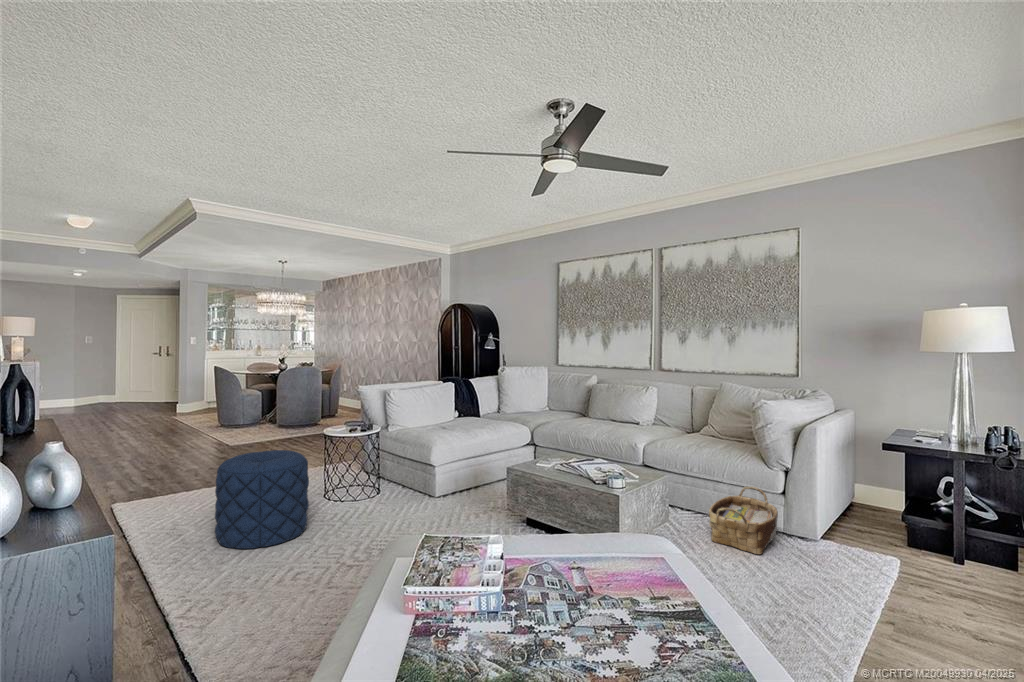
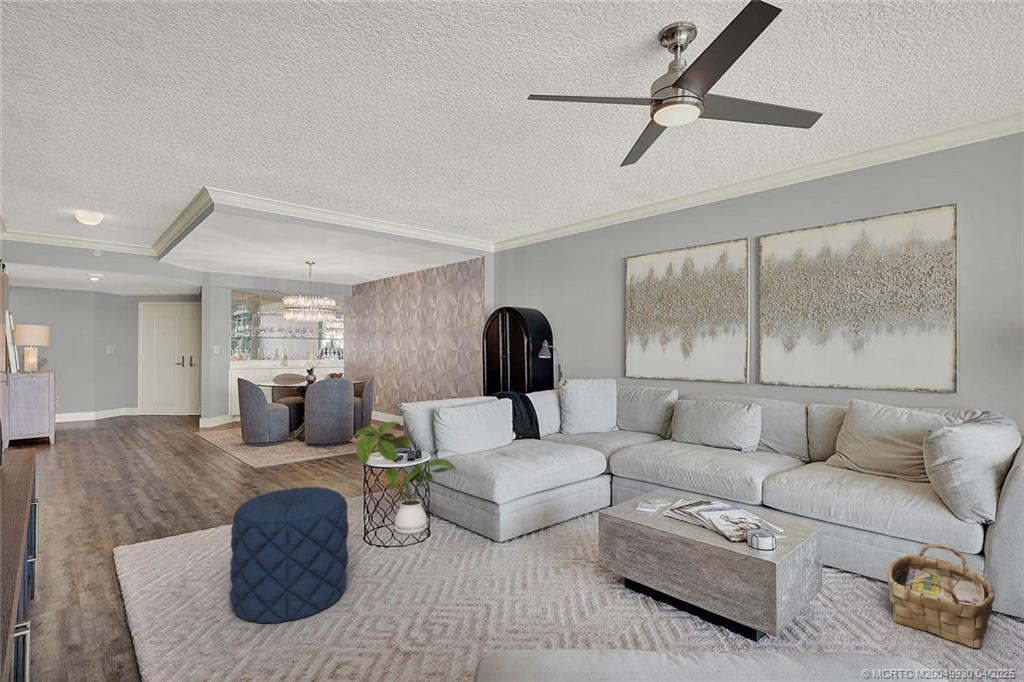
house plant: none [315,401,401,493] -> present [354,422,456,534]

